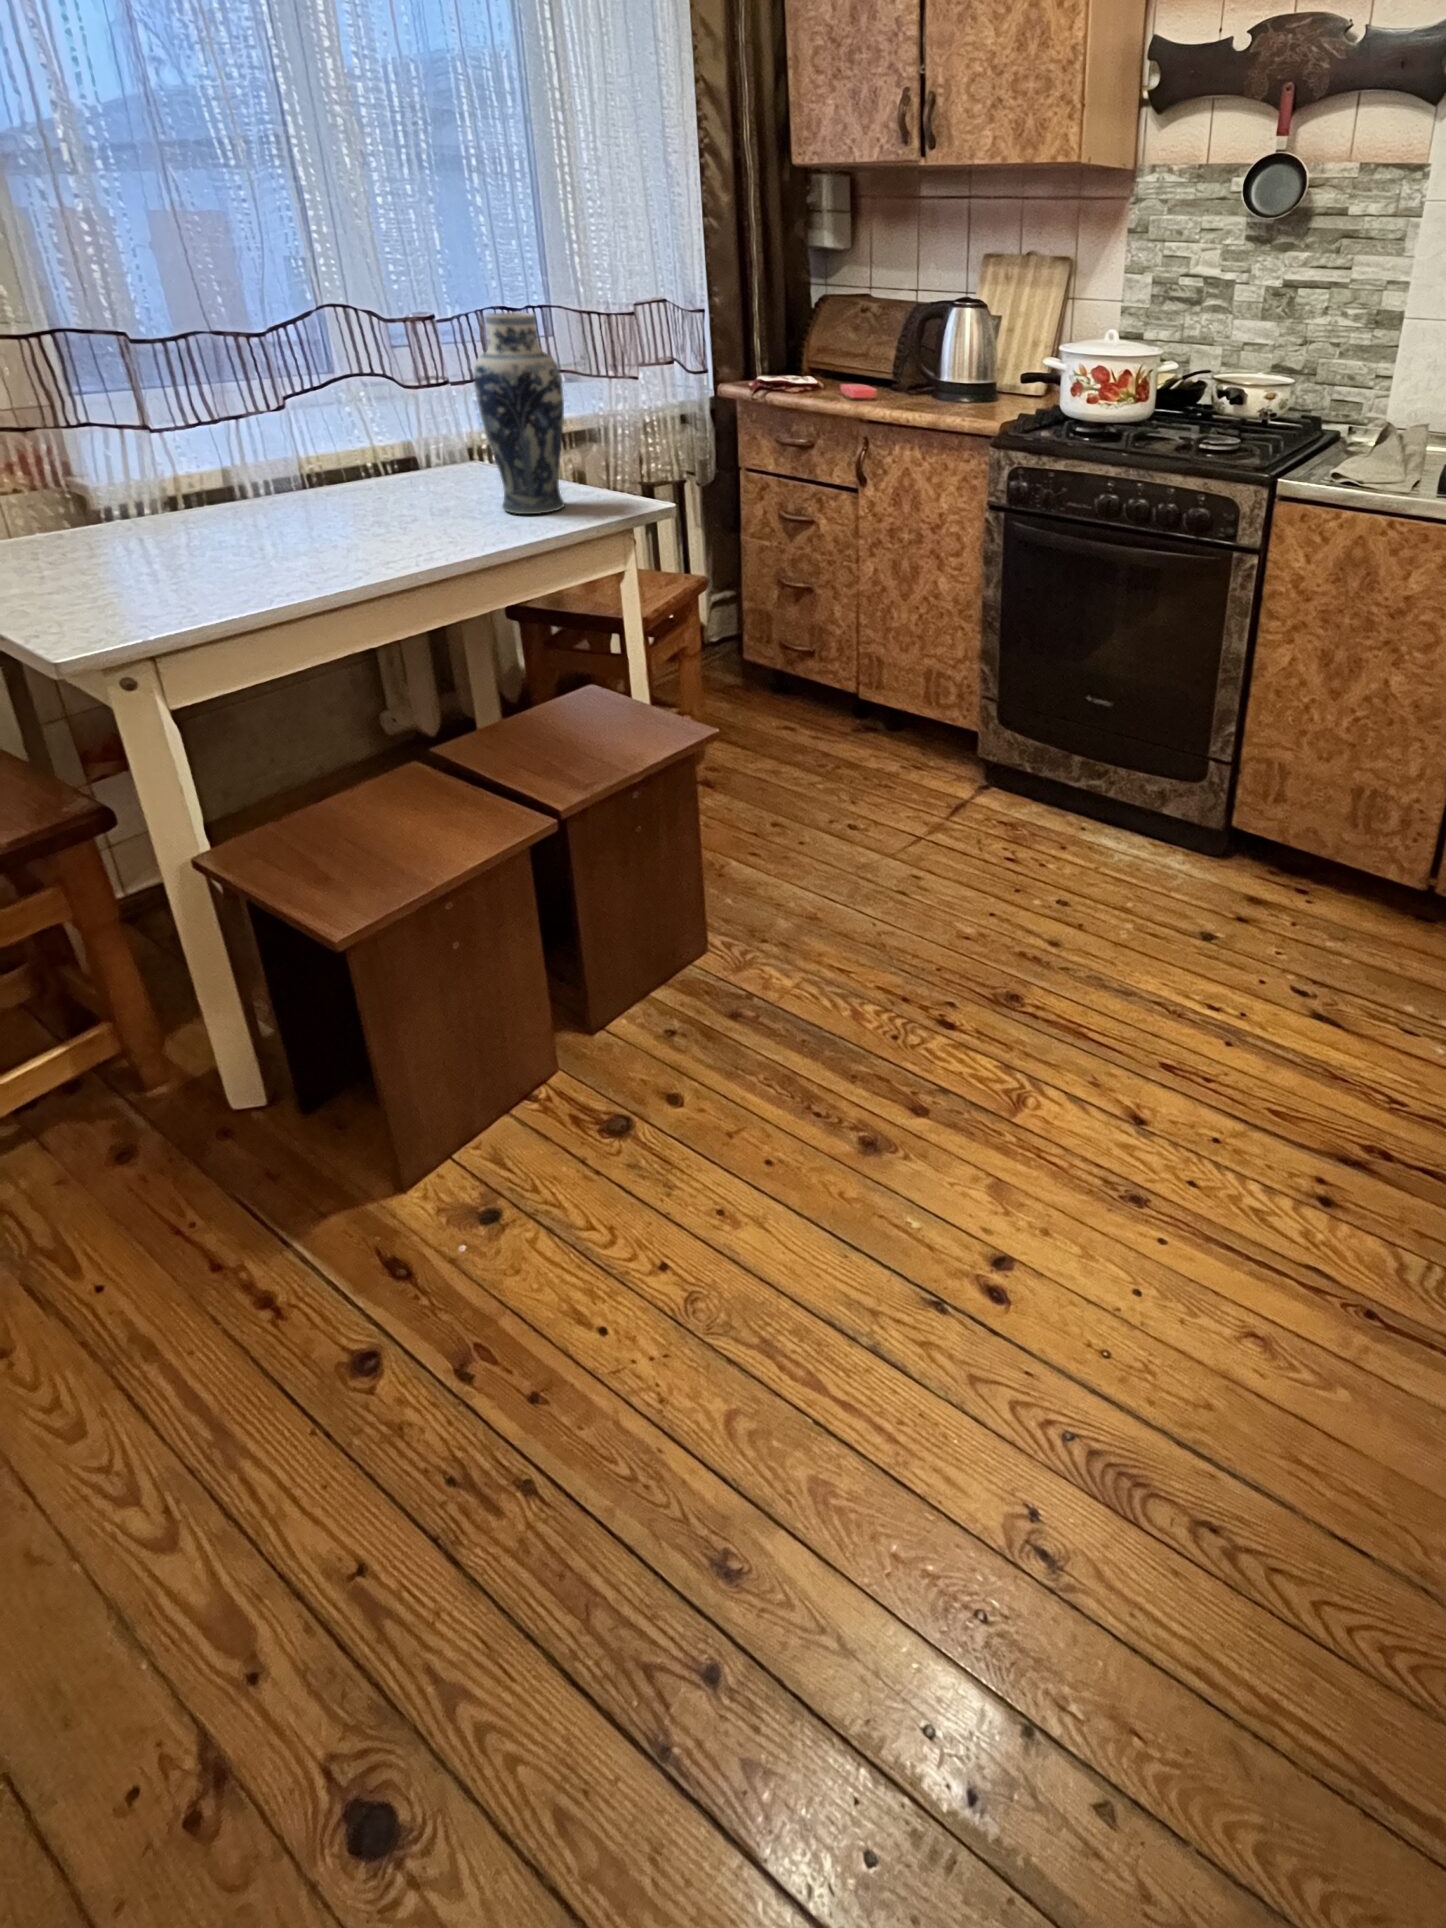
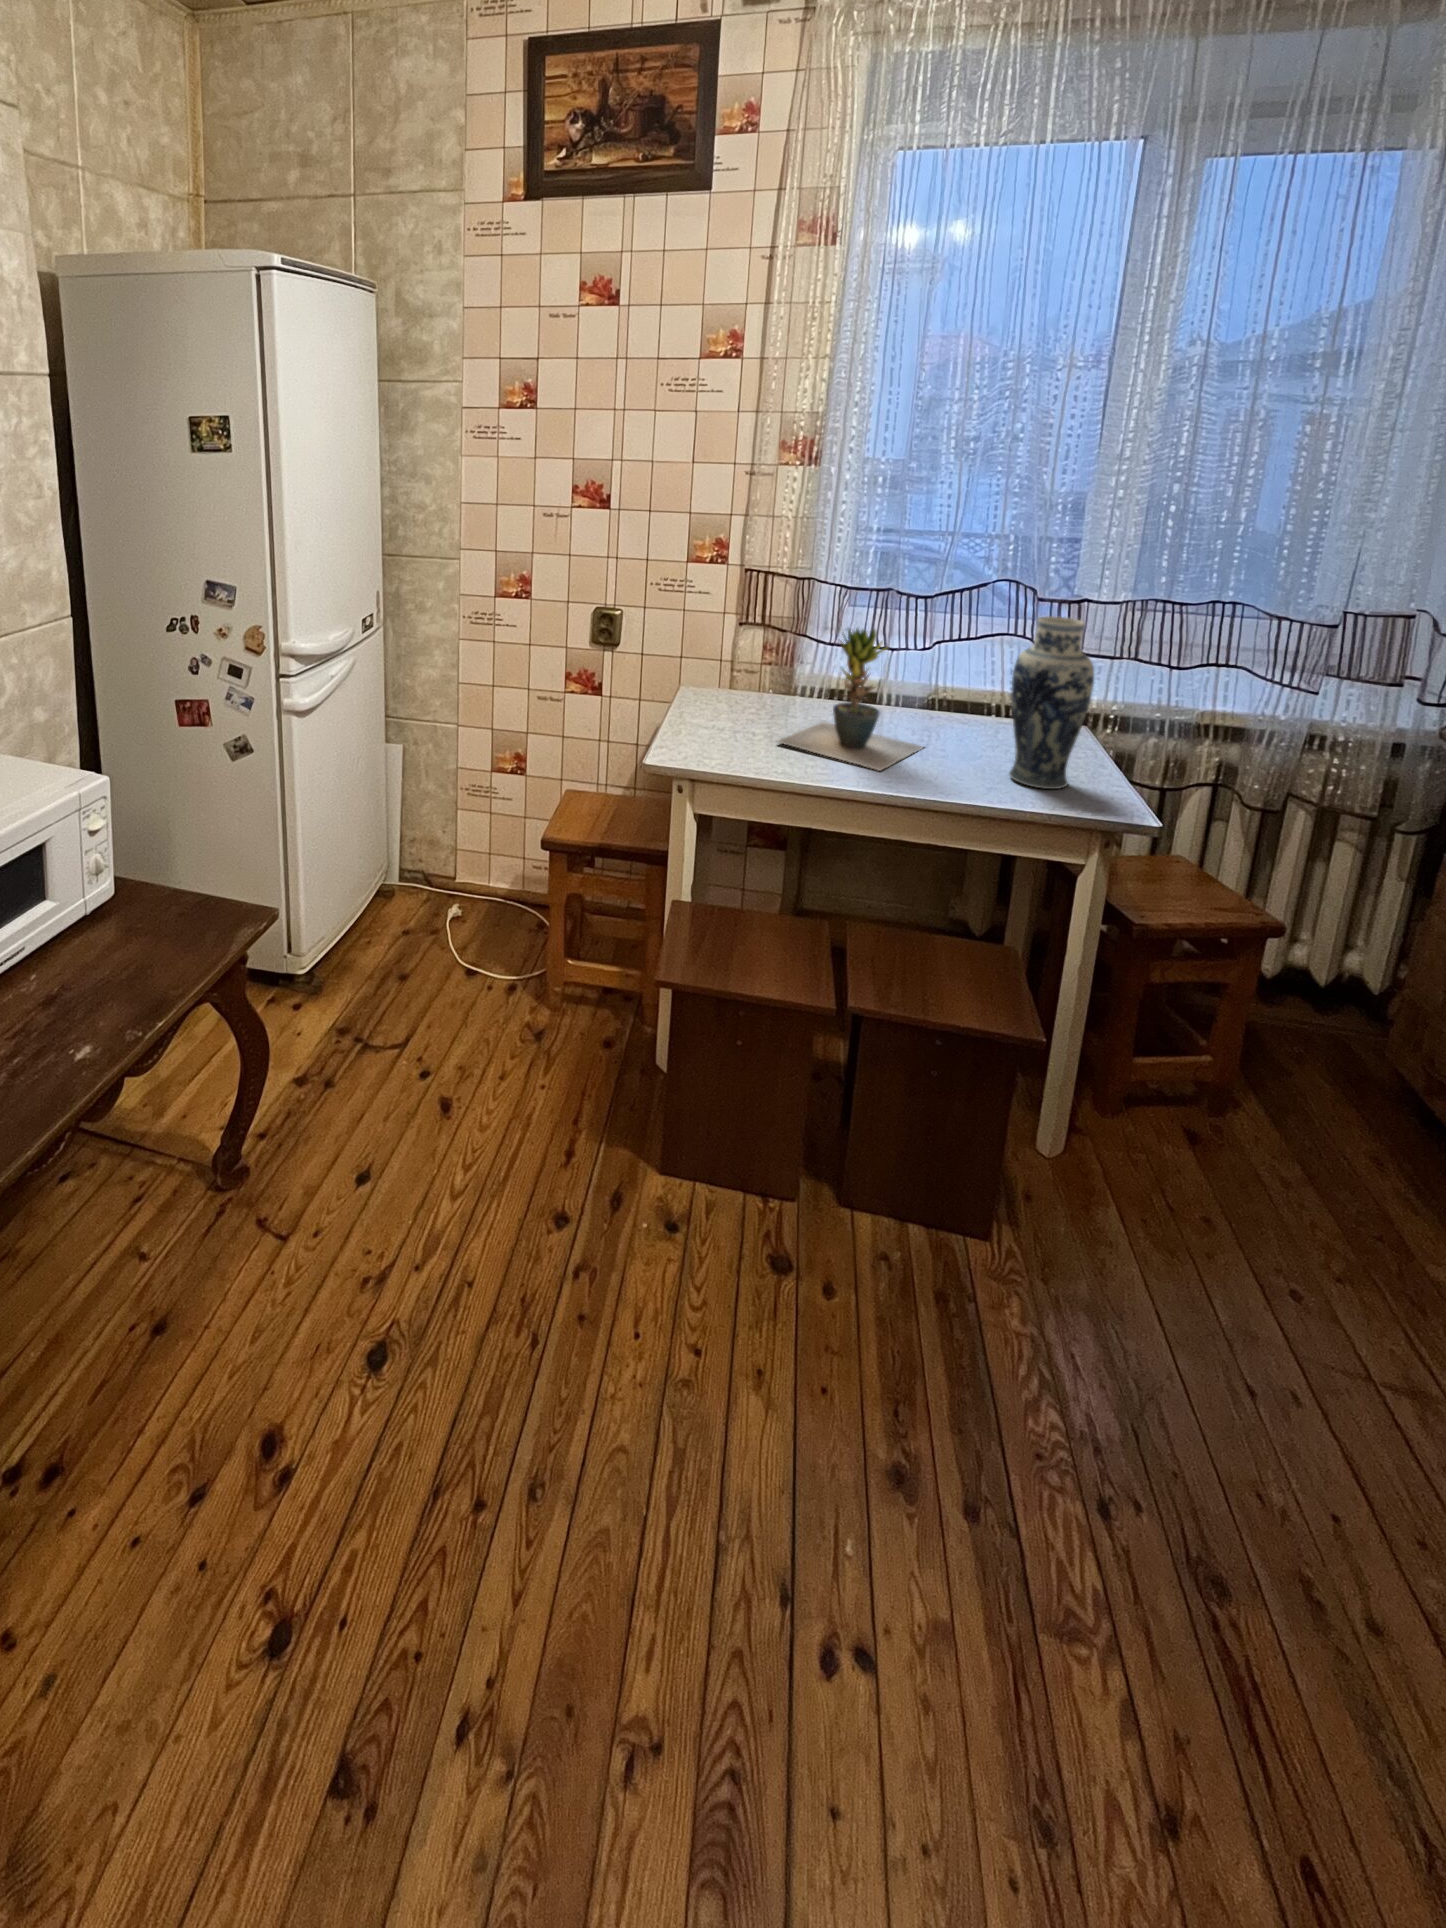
potted plant: none [192,362,385,569] -> present [778,629,923,771]

